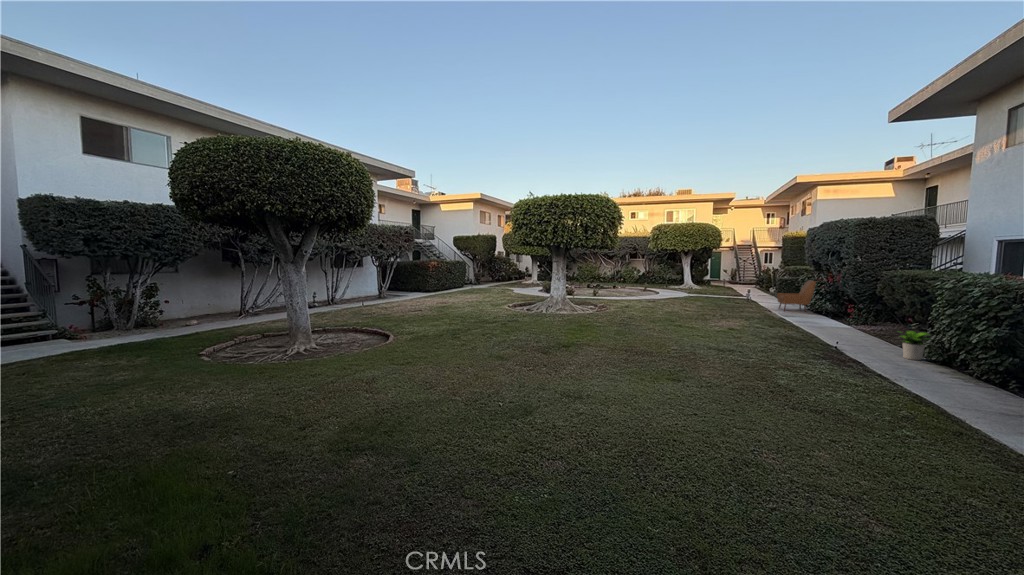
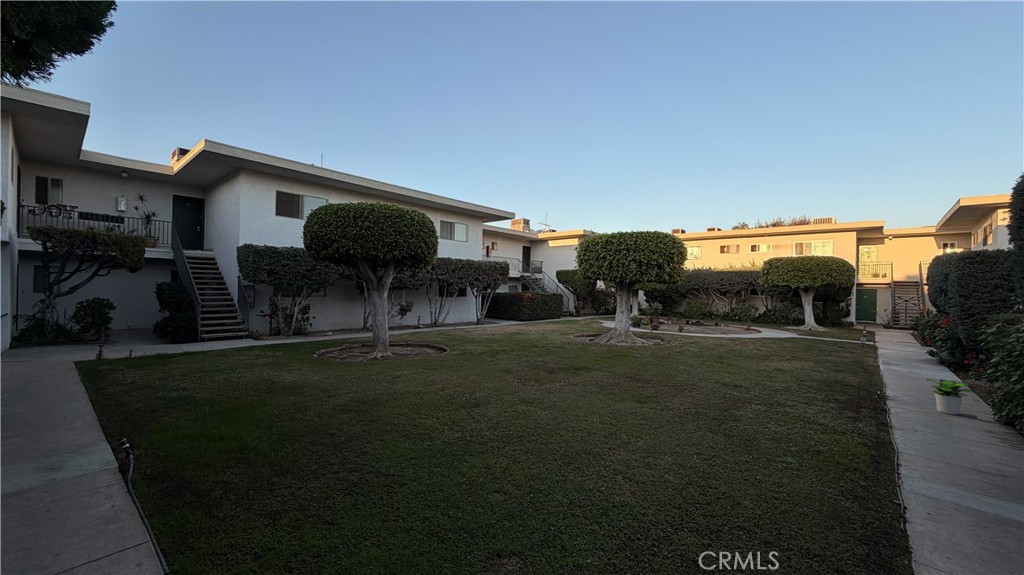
chair: present [777,280,816,311] -> none [882,324,930,360]

